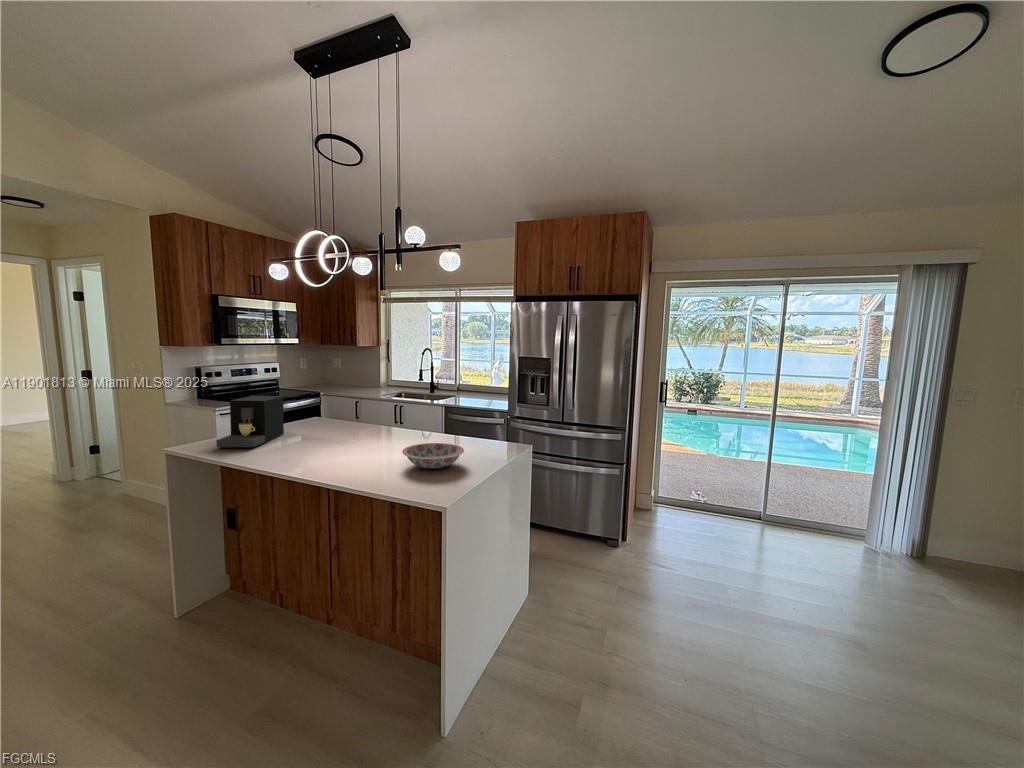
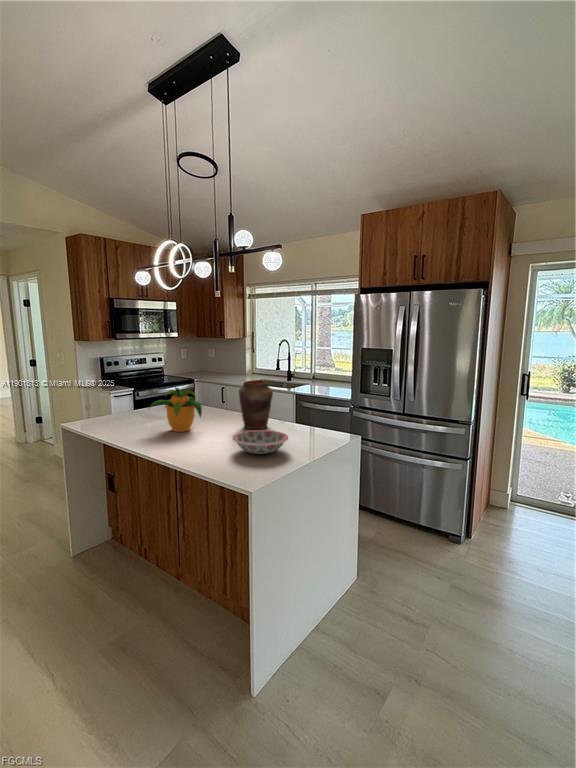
vase: none [397,390,435,444] -> present [239,380,273,429]
coffee maker: present [217,396,284,447] -> none [98,383,151,426]
potted plant: none [289,399,358,451] -> present [149,387,202,432]

